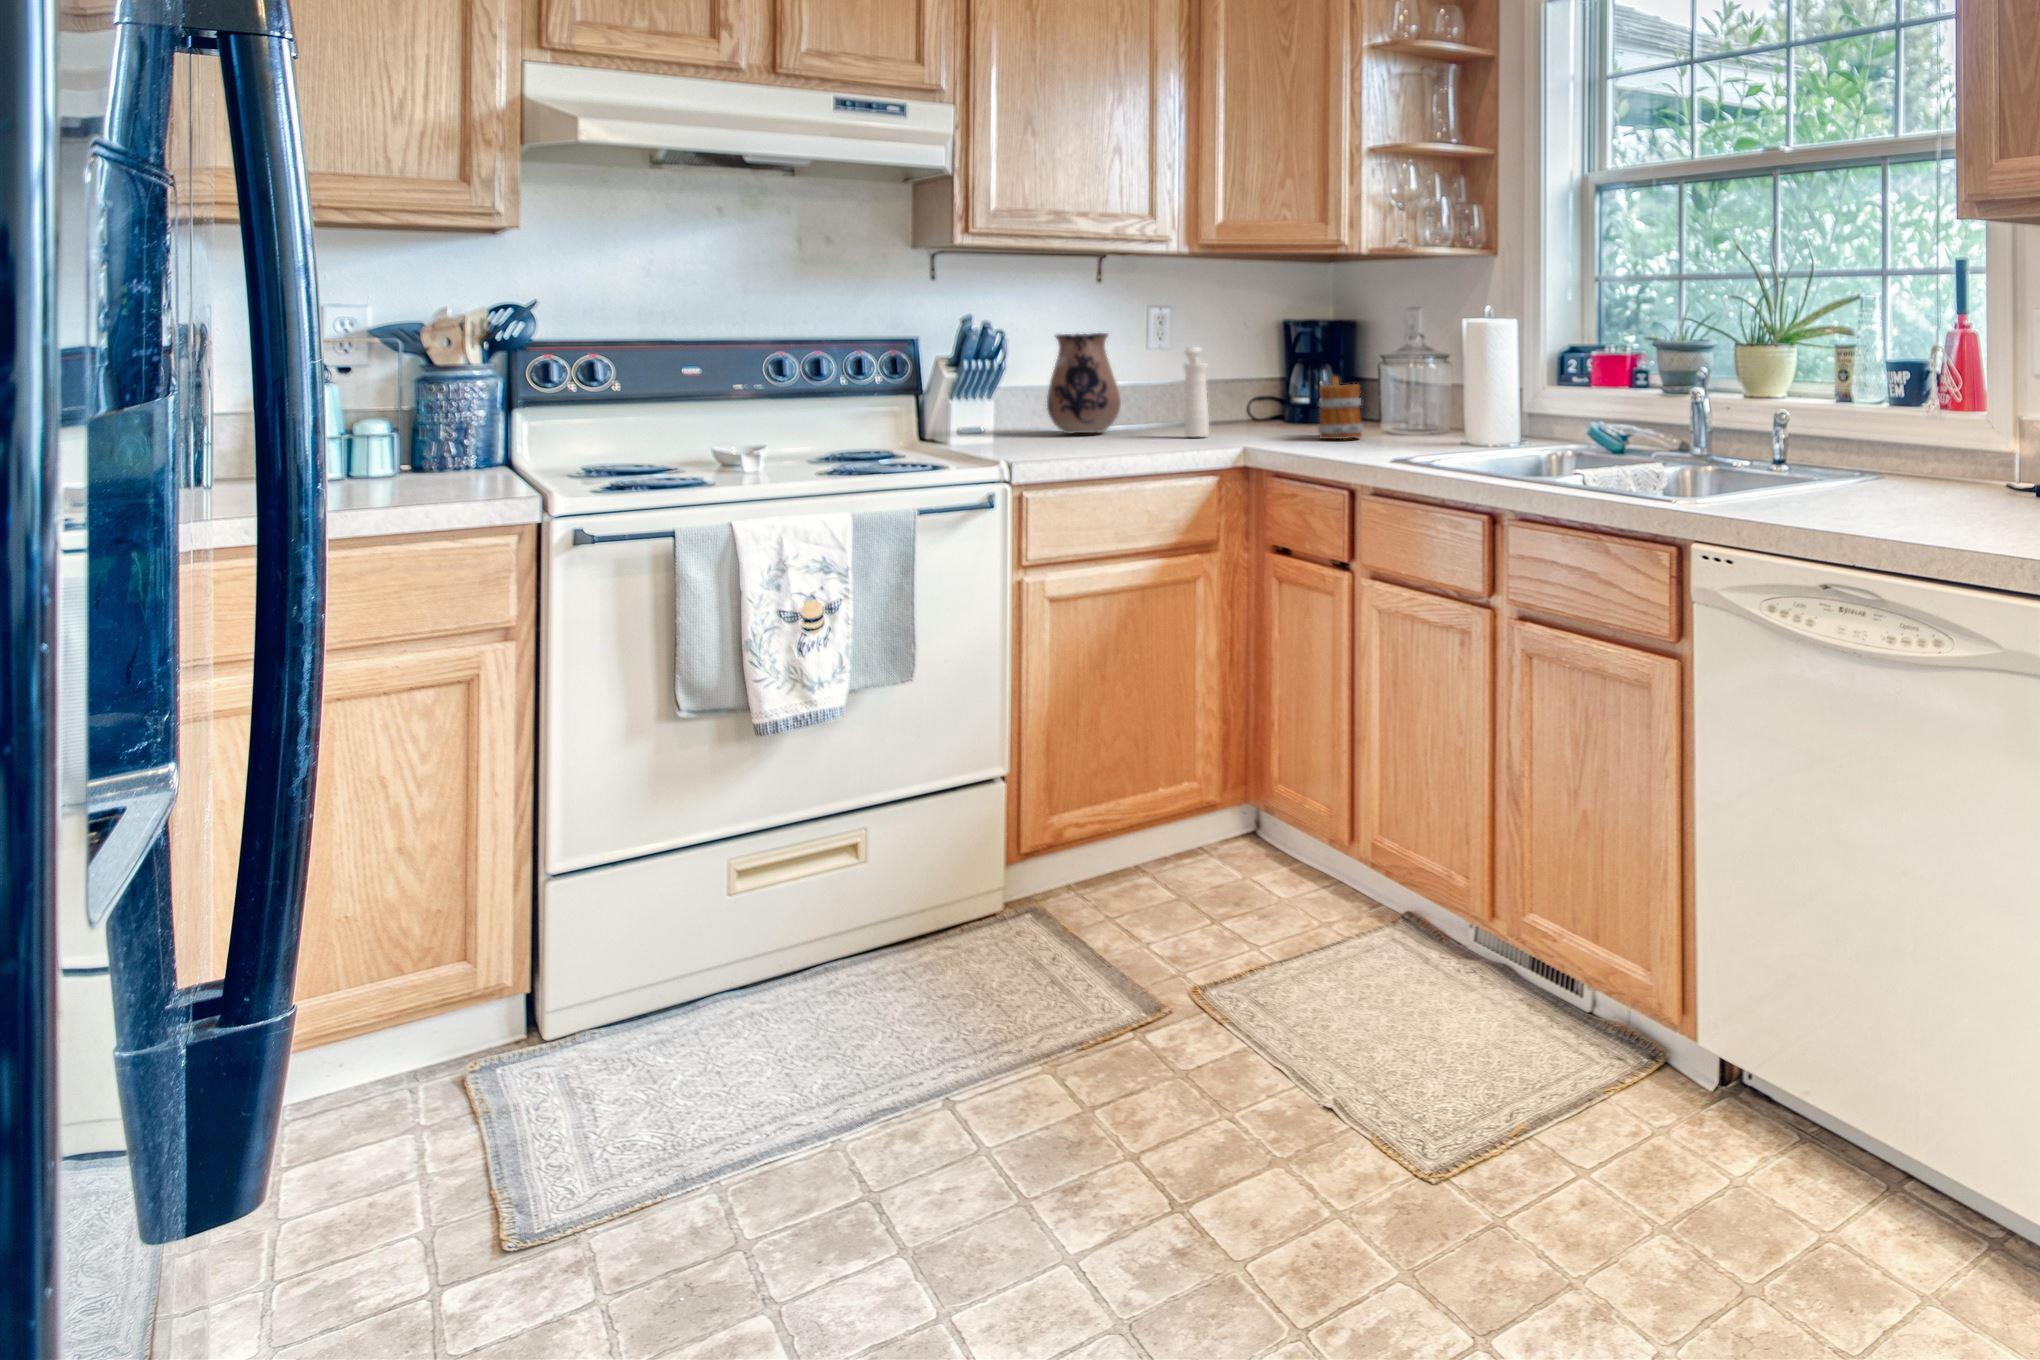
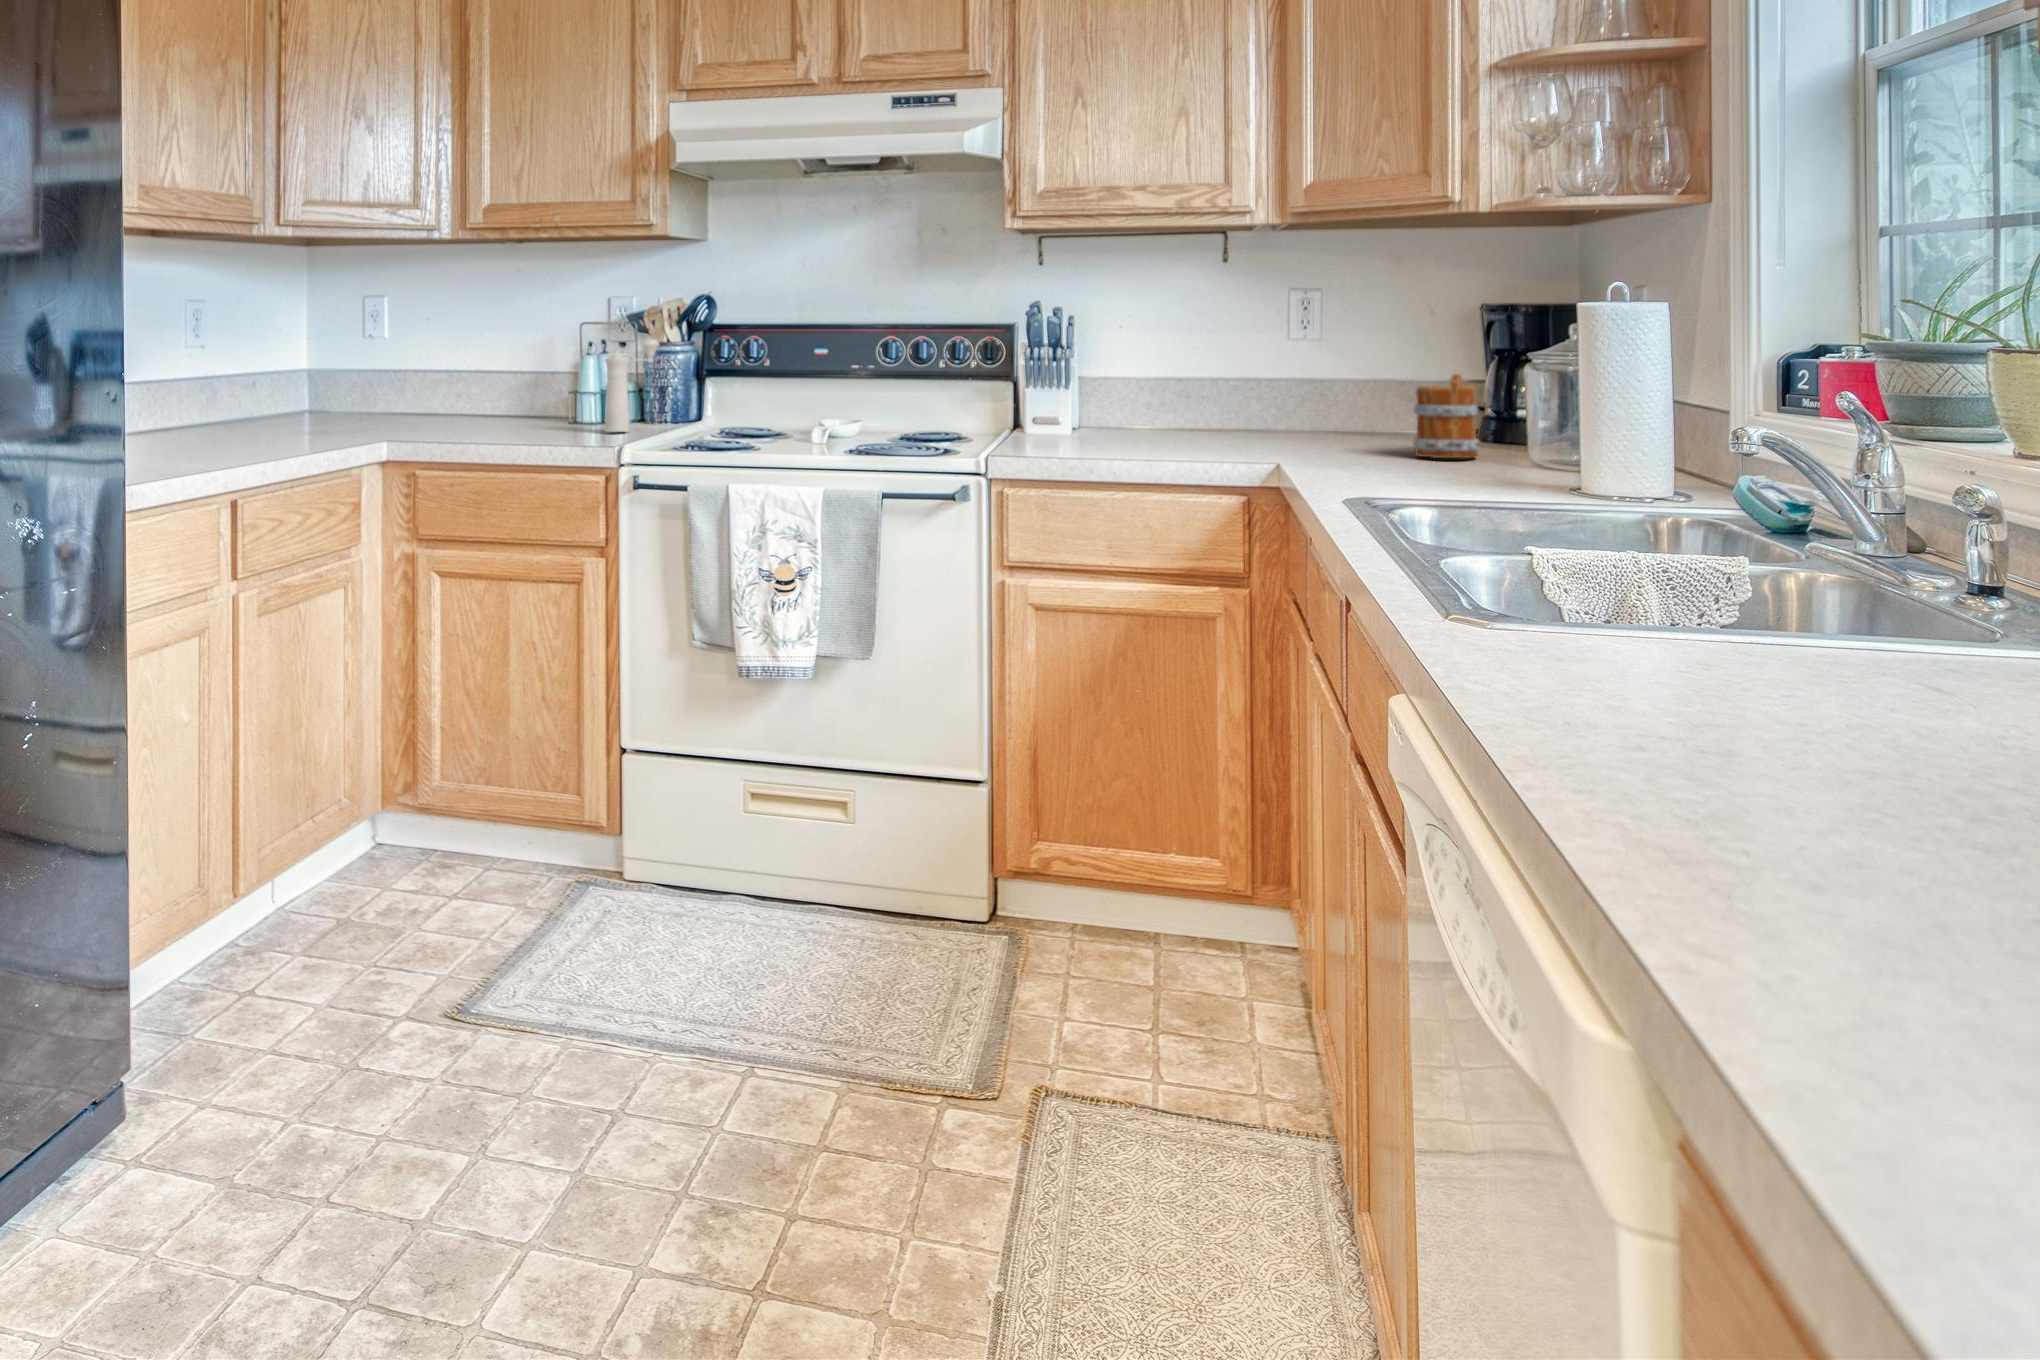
ceramic pitcher: present [1047,333,1121,433] -> none [1146,315,1225,426]
pepper mill: present [1184,347,1209,437] -> present [605,340,659,432]

